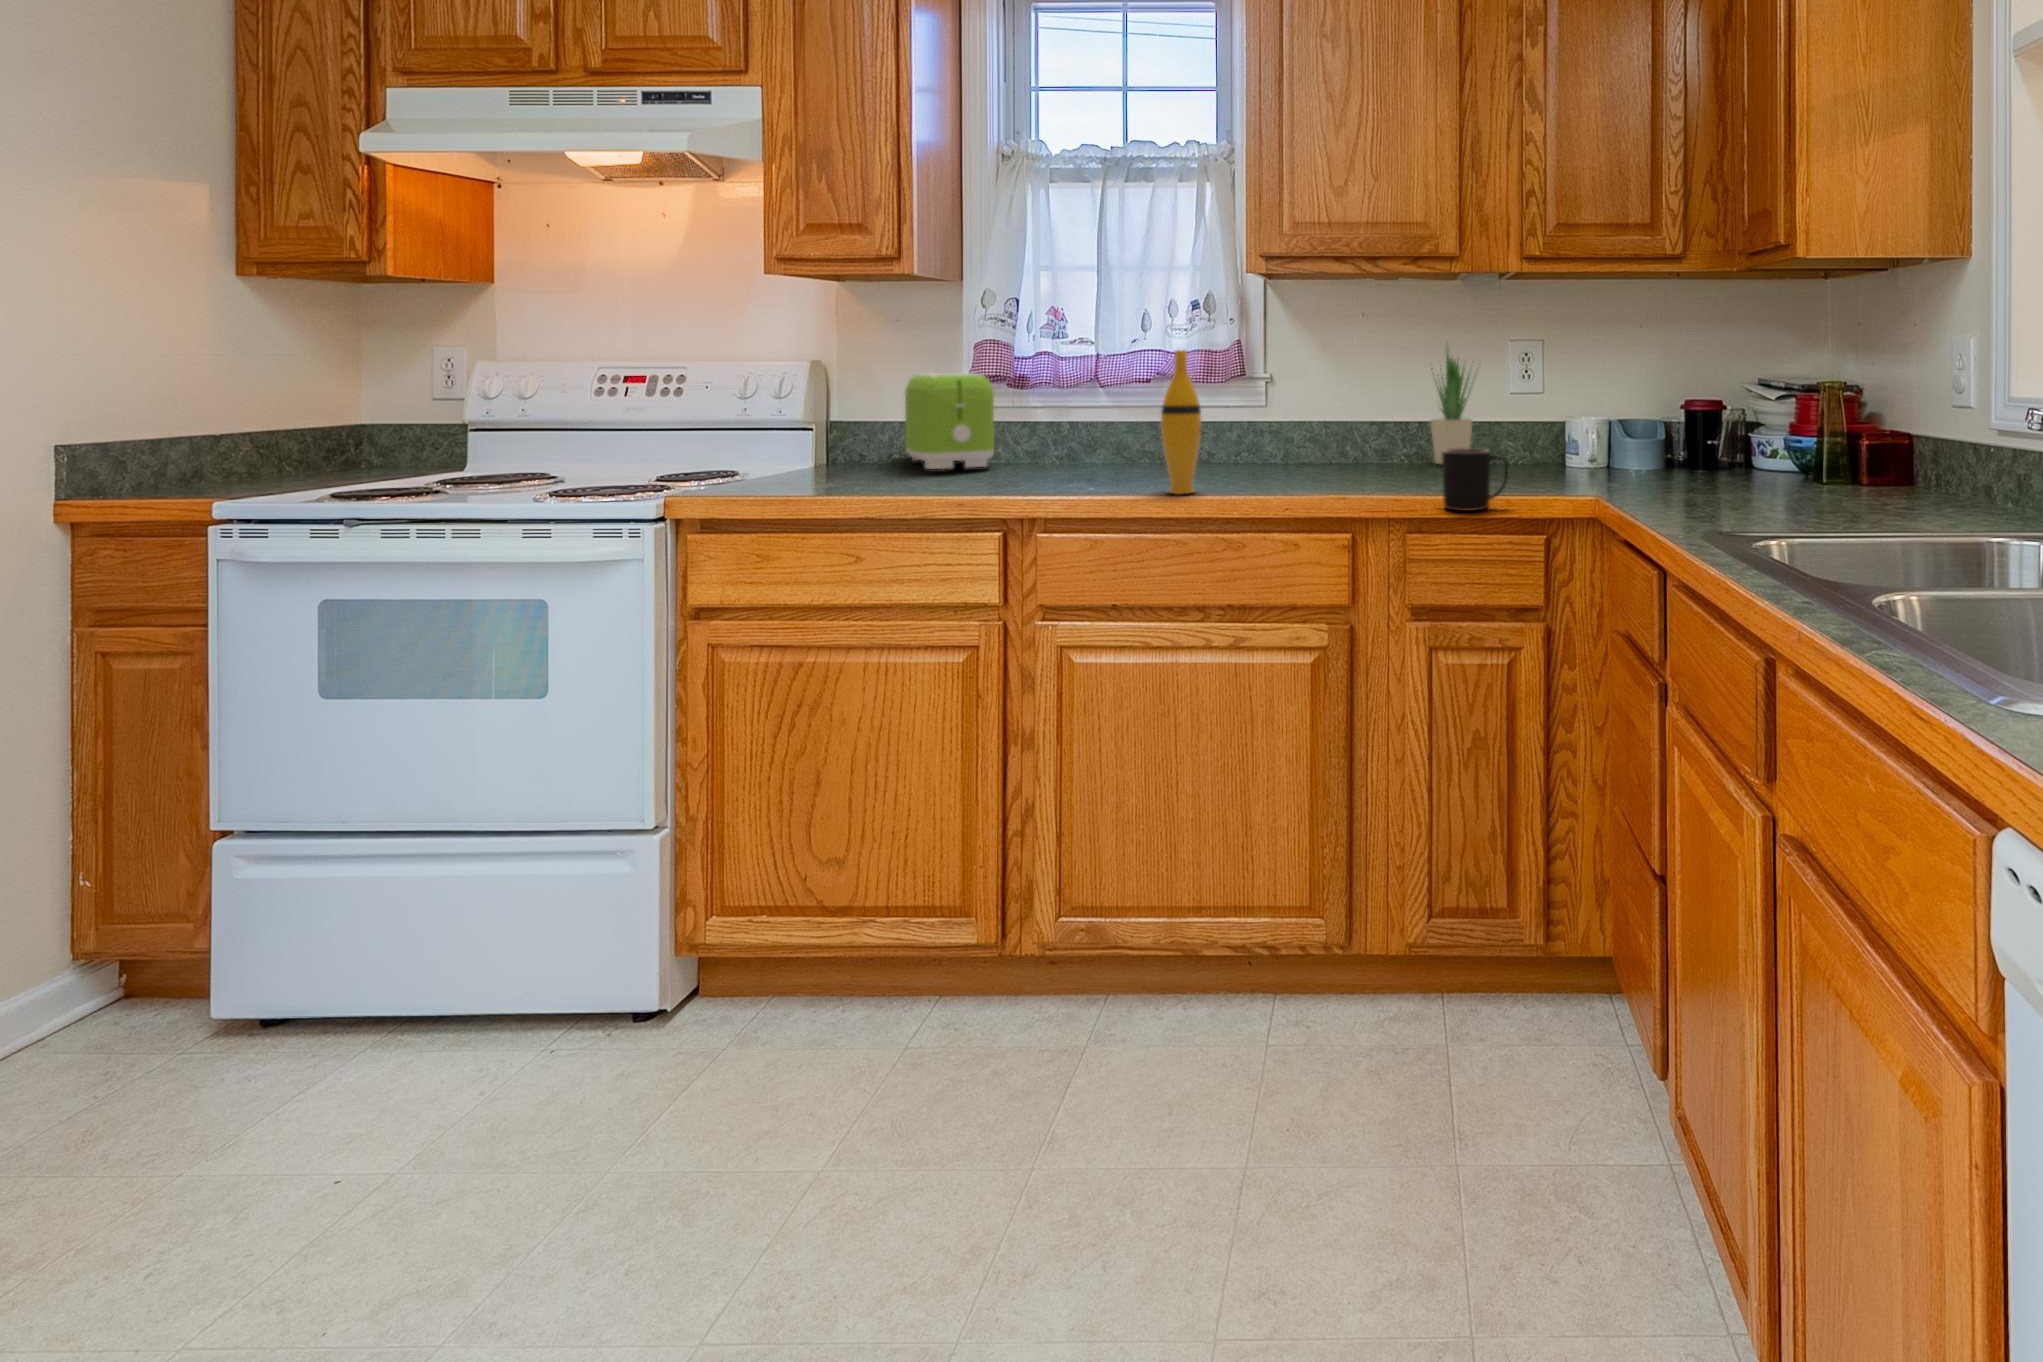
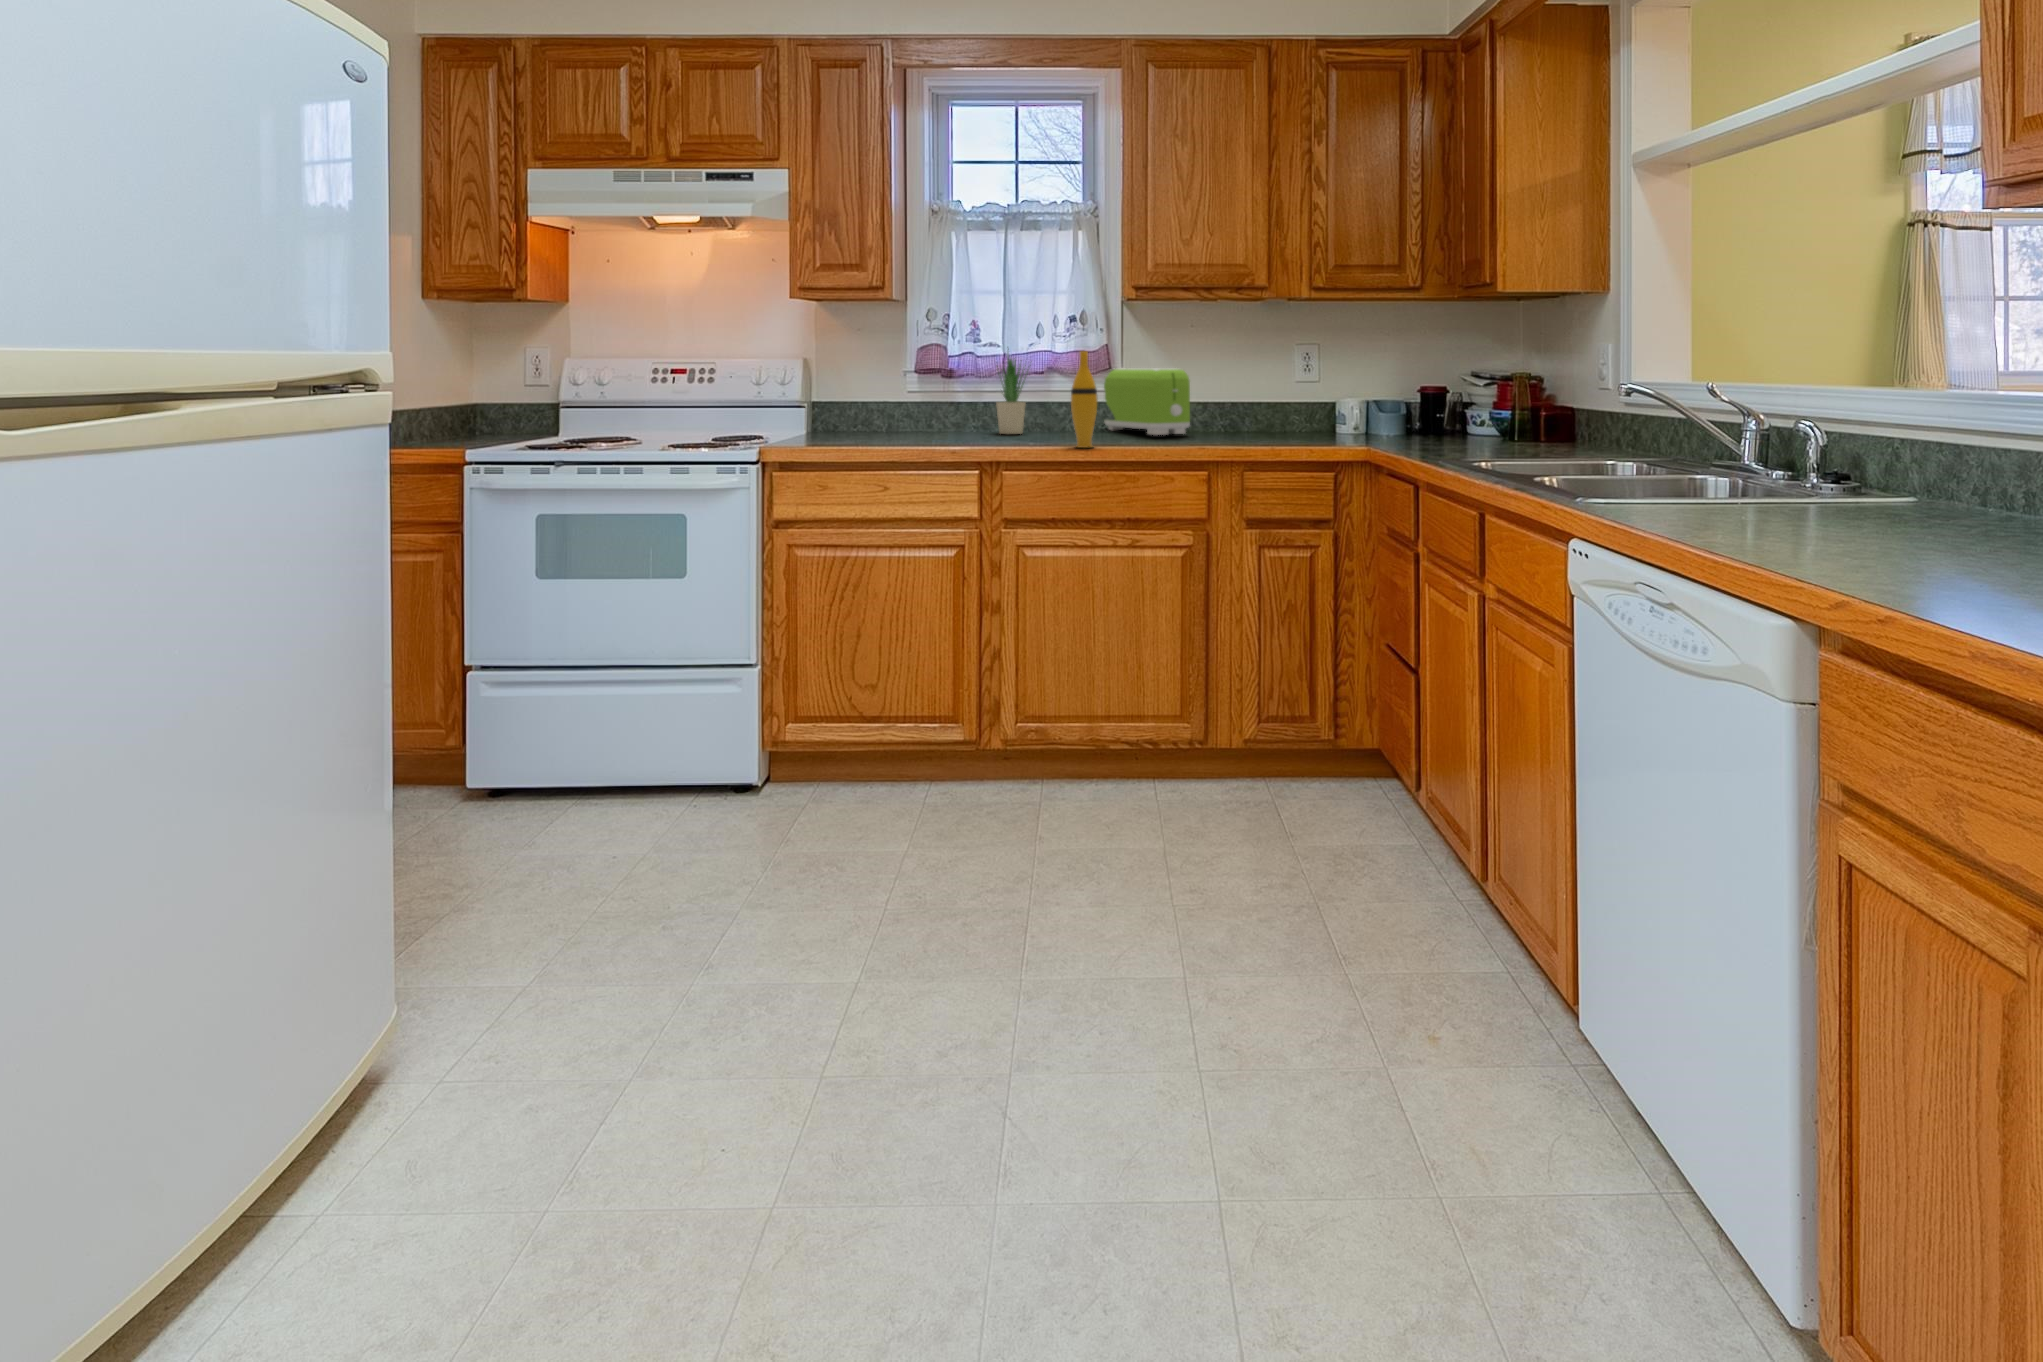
potted plant: present [1431,349,1472,464] -> present [996,349,1025,434]
toaster: present [905,373,994,469] -> present [1104,368,1190,435]
mug: present [1442,449,1508,511] -> none [1268,417,1312,457]

